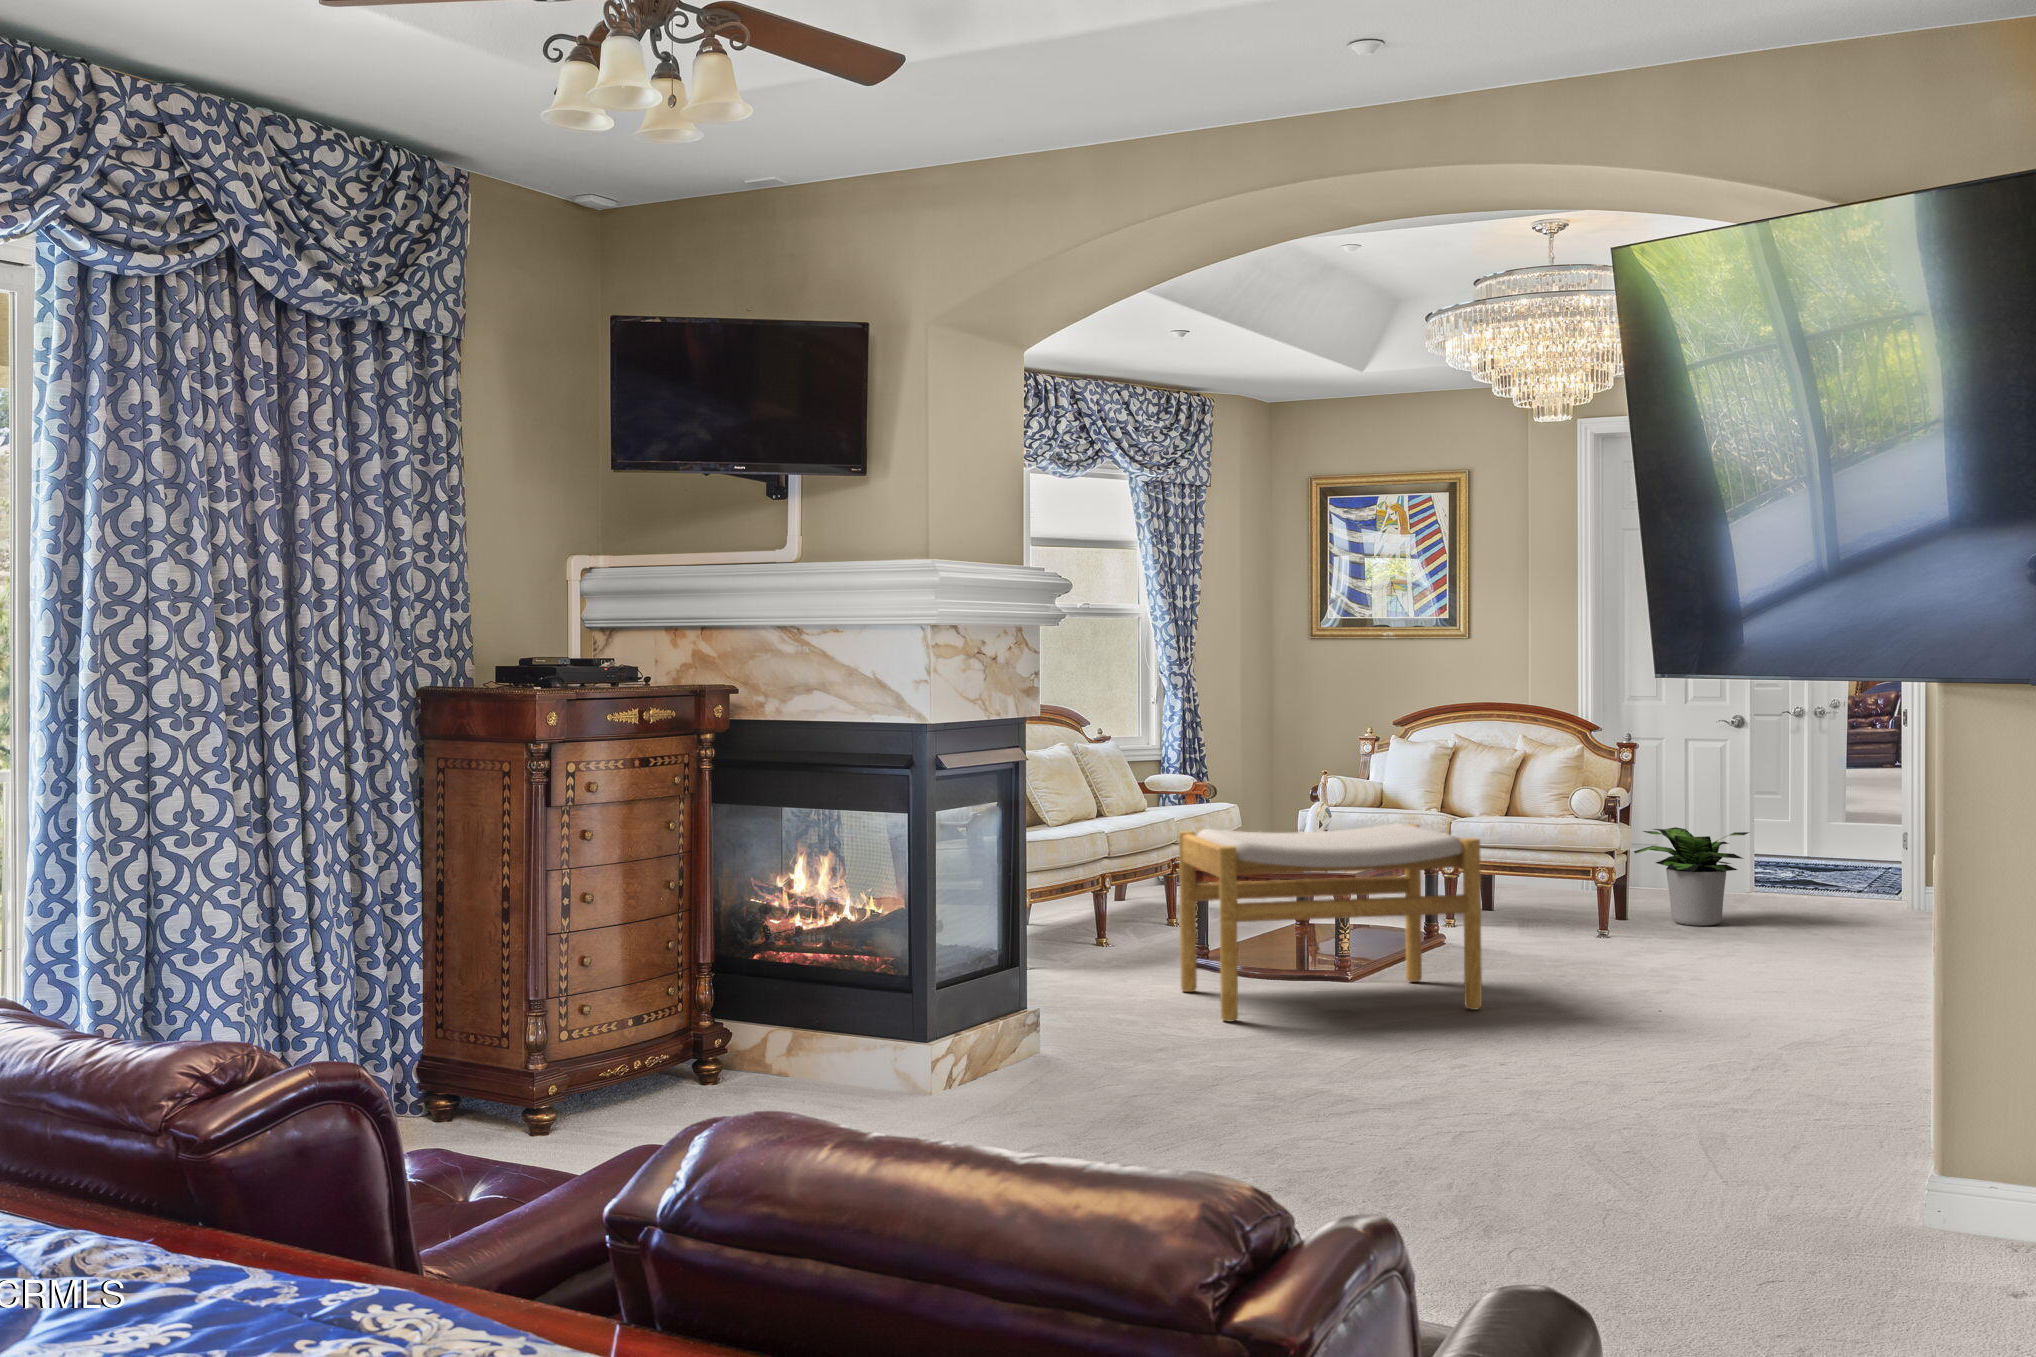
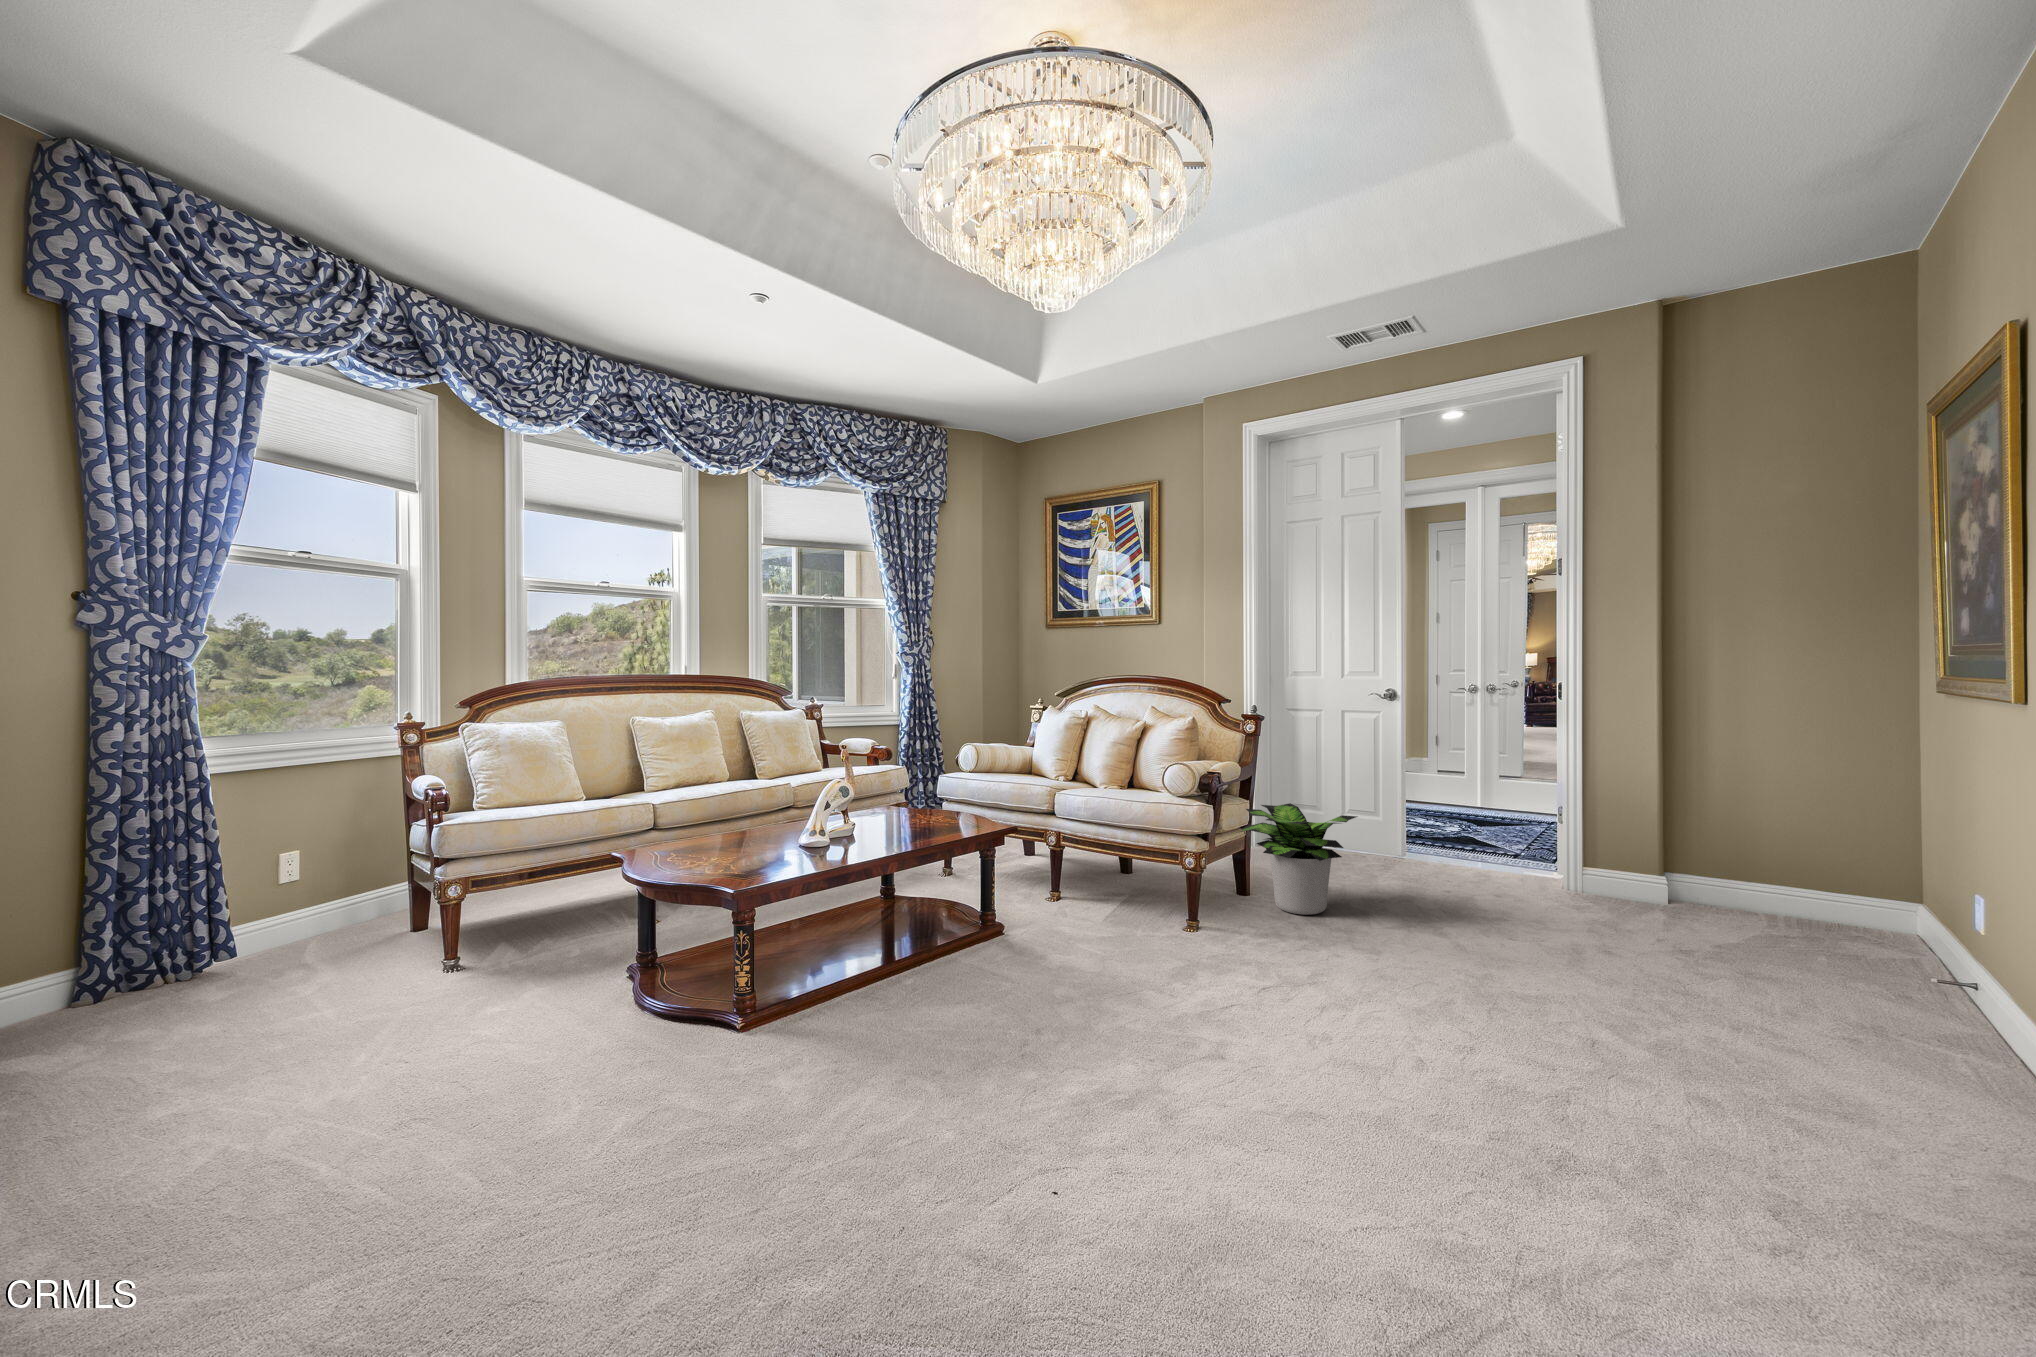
footstool: present [1179,823,1482,1021] -> none [356,830,830,1147]

